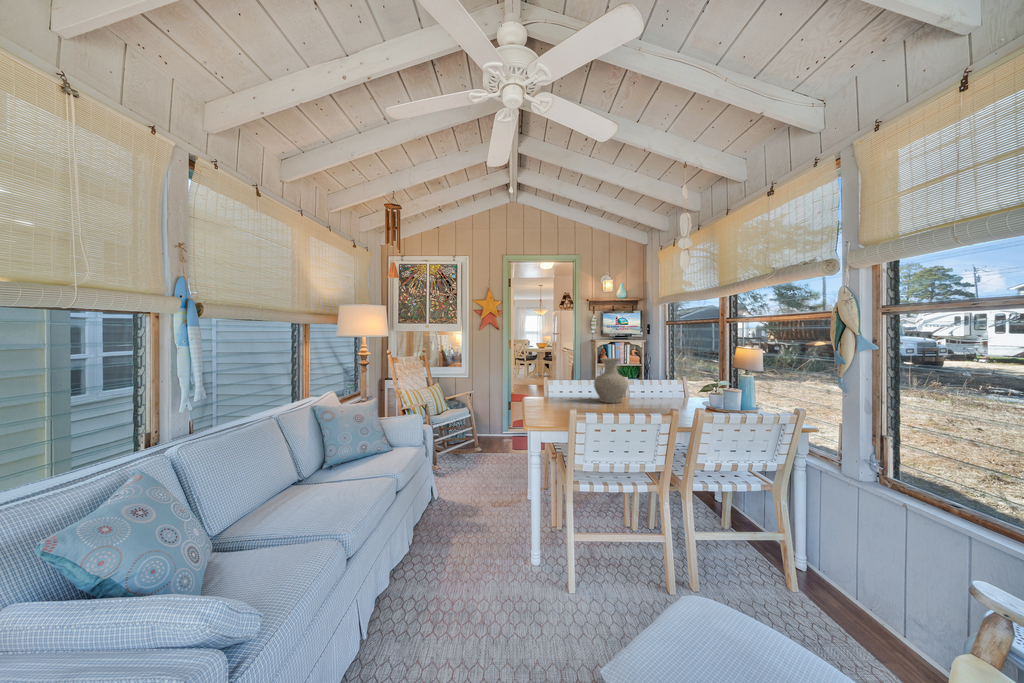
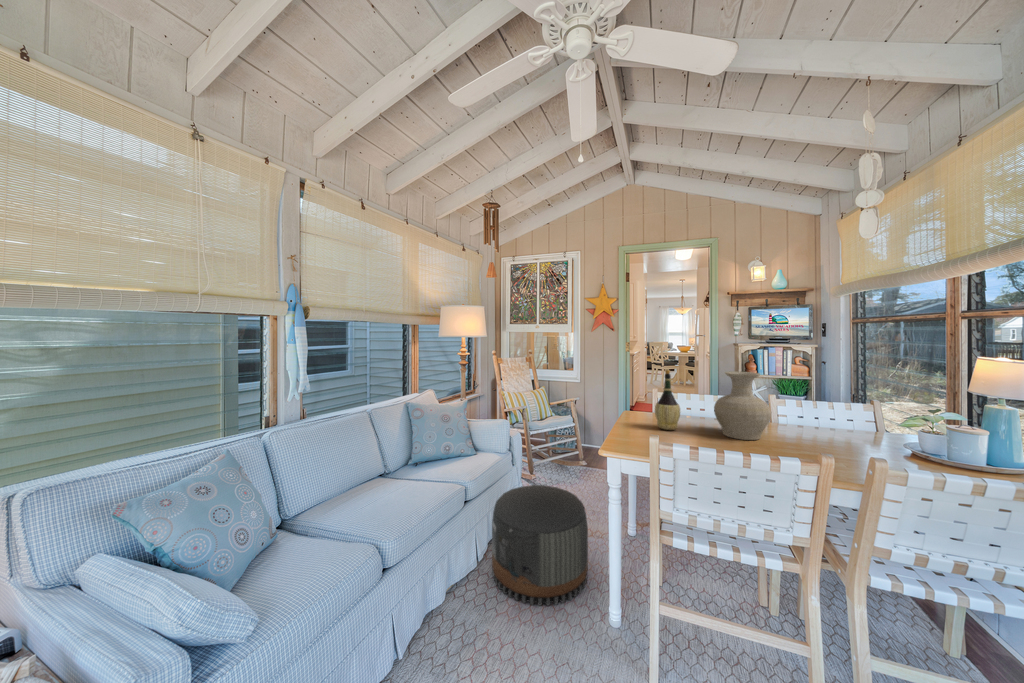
wine bottle: none [556,358,573,401] -> present [655,370,680,430]
pouf: none [435,457,511,543] -> present [492,485,588,606]

